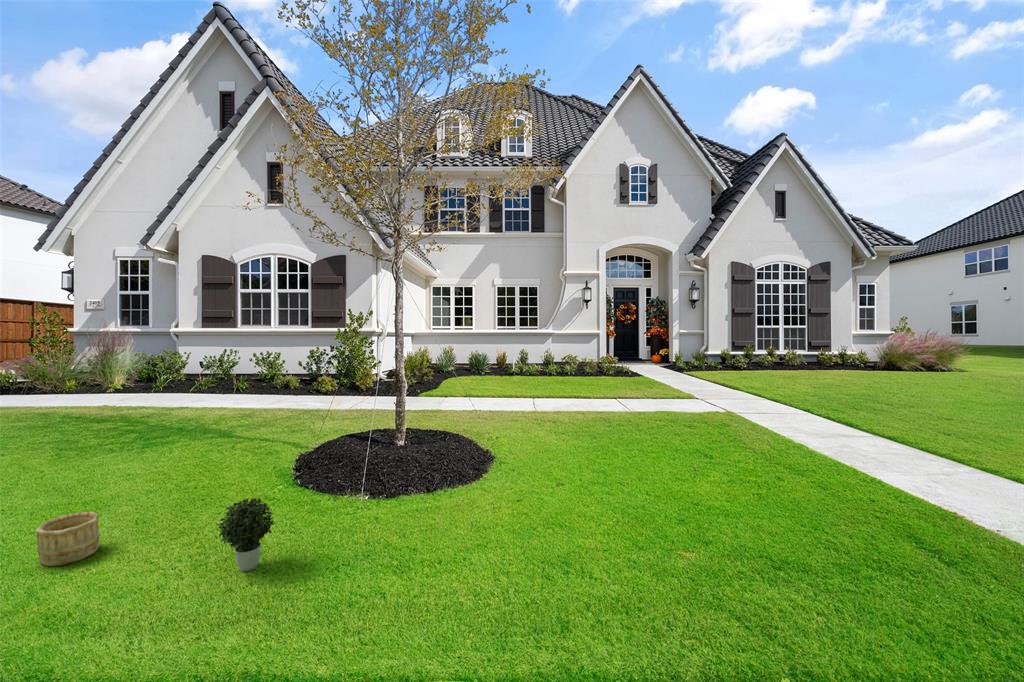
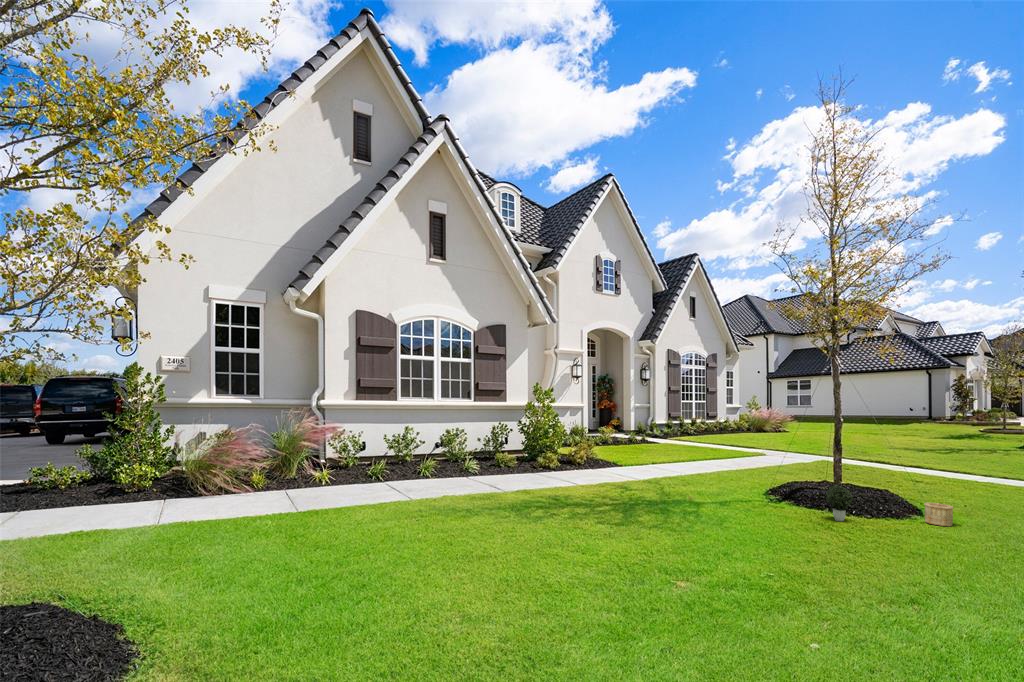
potted plant: present [217,498,275,572] -> present [826,485,853,522]

